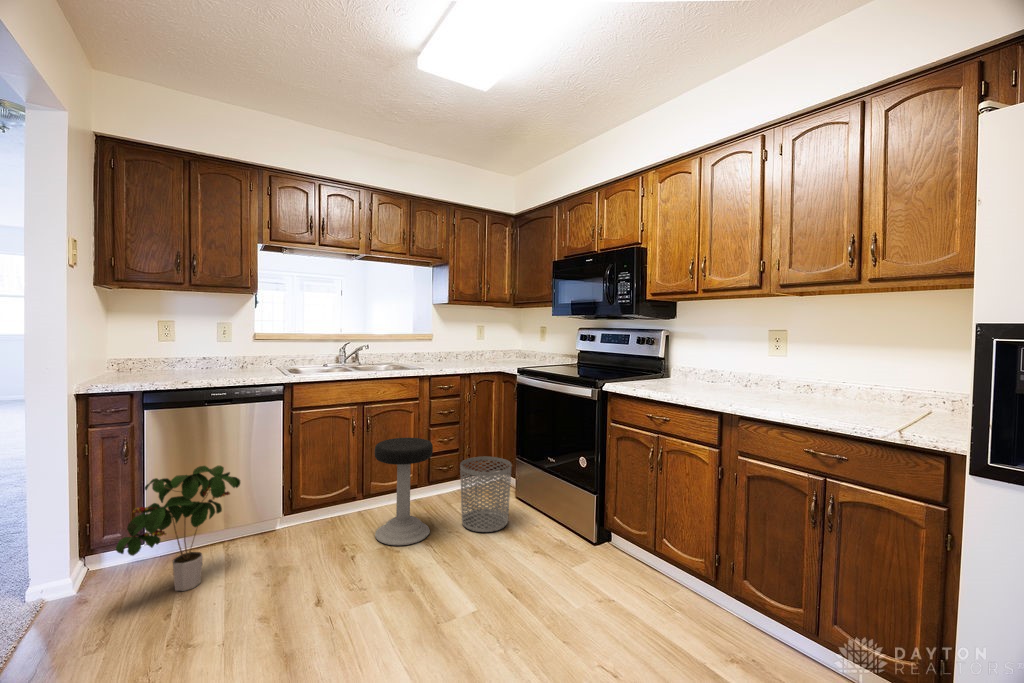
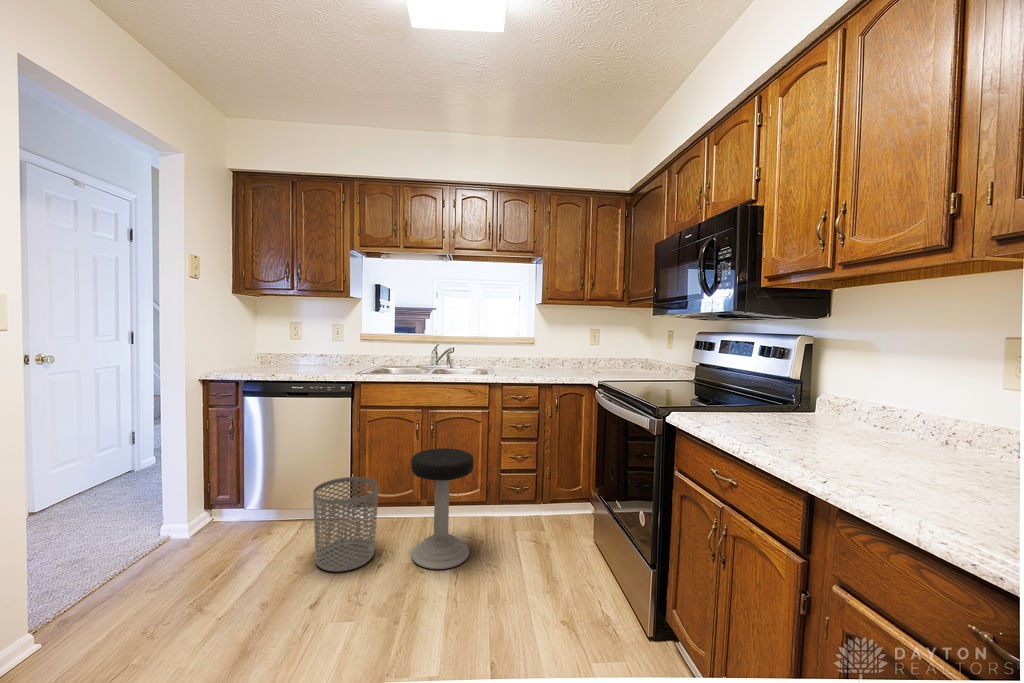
waste bin: present [460,457,511,532] -> present [313,477,379,572]
potted plant: present [116,466,240,591] -> none [184,451,297,559]

